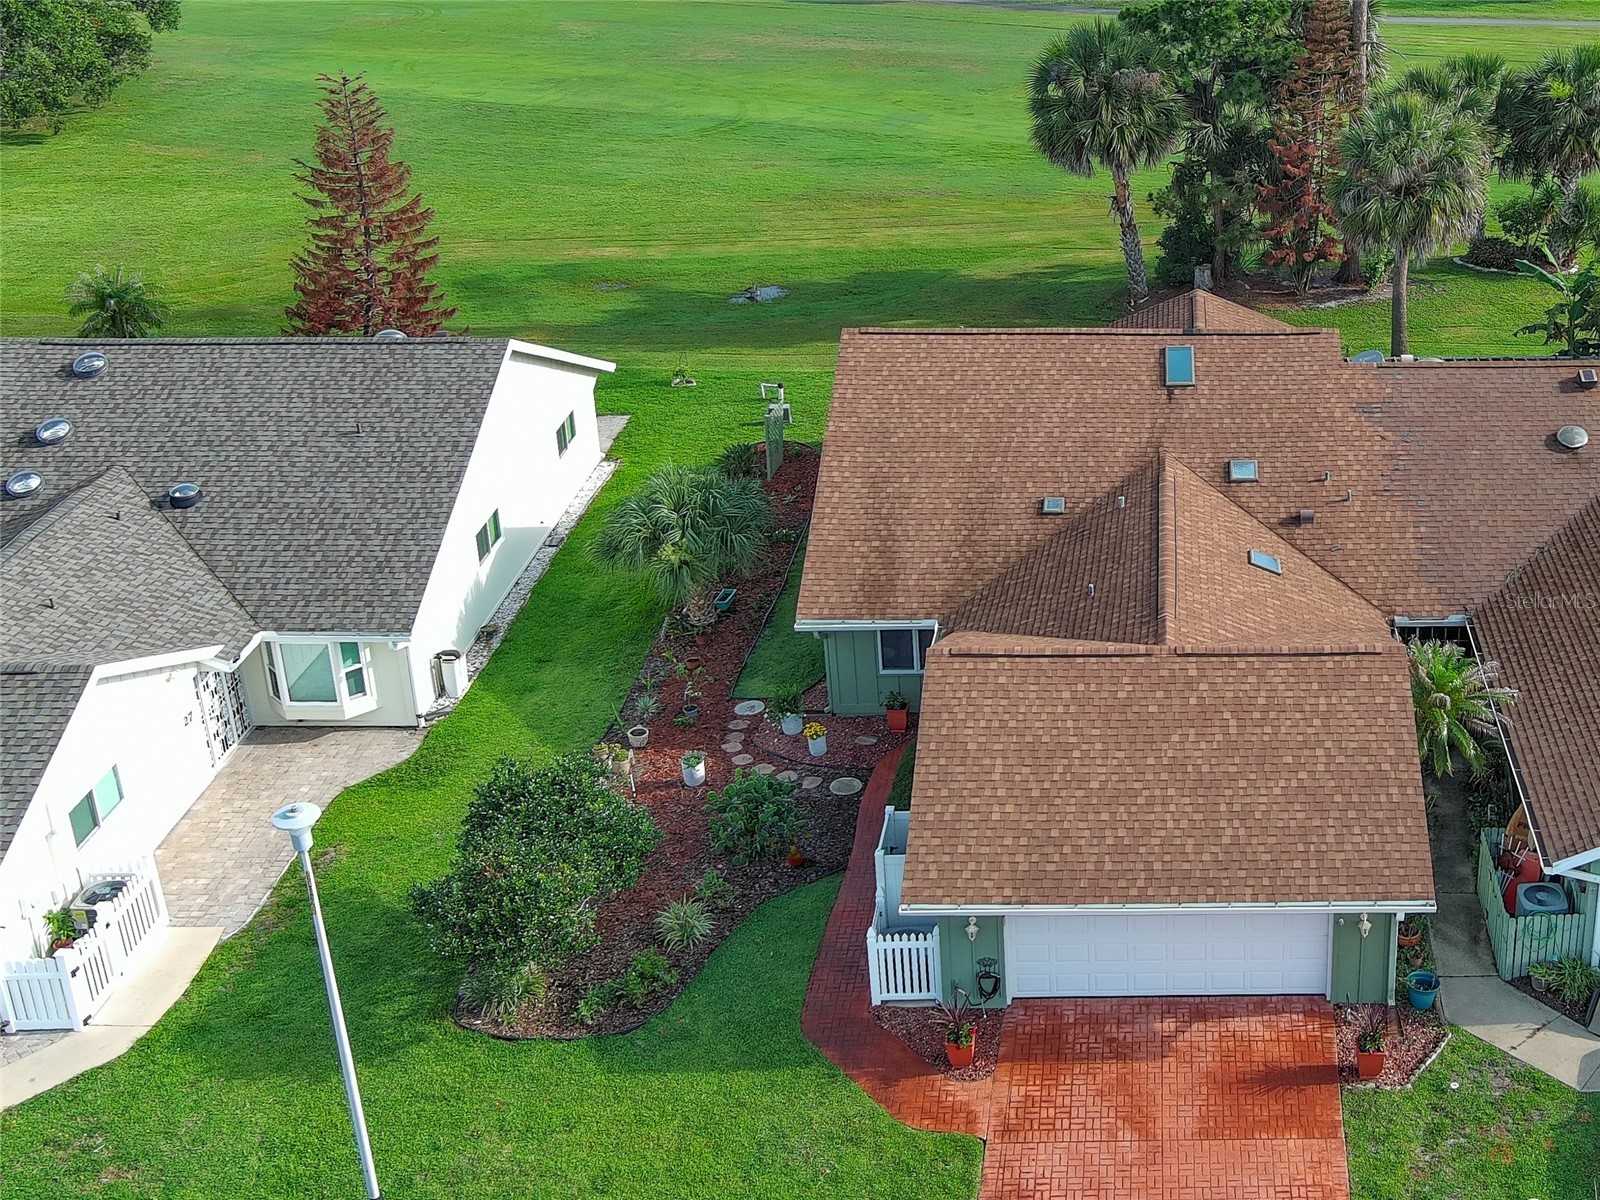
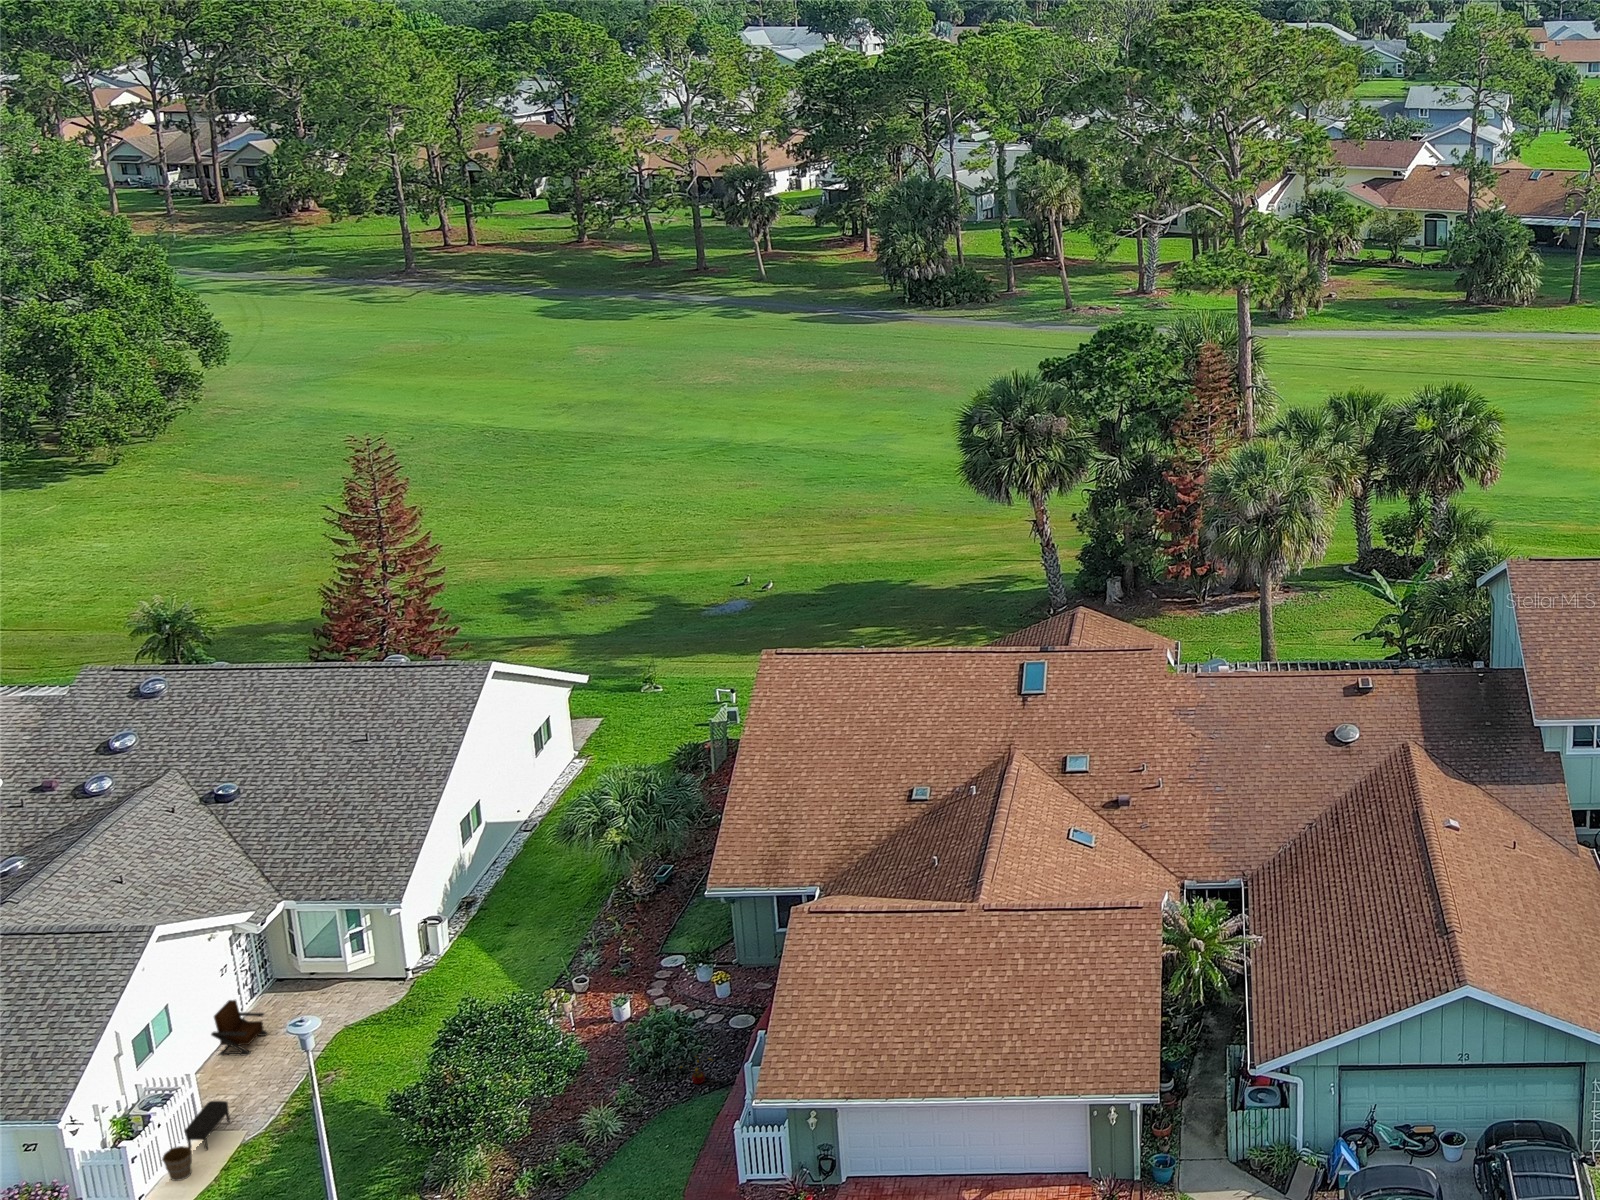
lounge chair: none [177,753,249,822] -> present [211,1000,268,1056]
bench: none [145,885,204,949] -> present [185,1101,230,1150]
wooden bucket: none [117,946,156,990] -> present [162,1146,192,1181]

